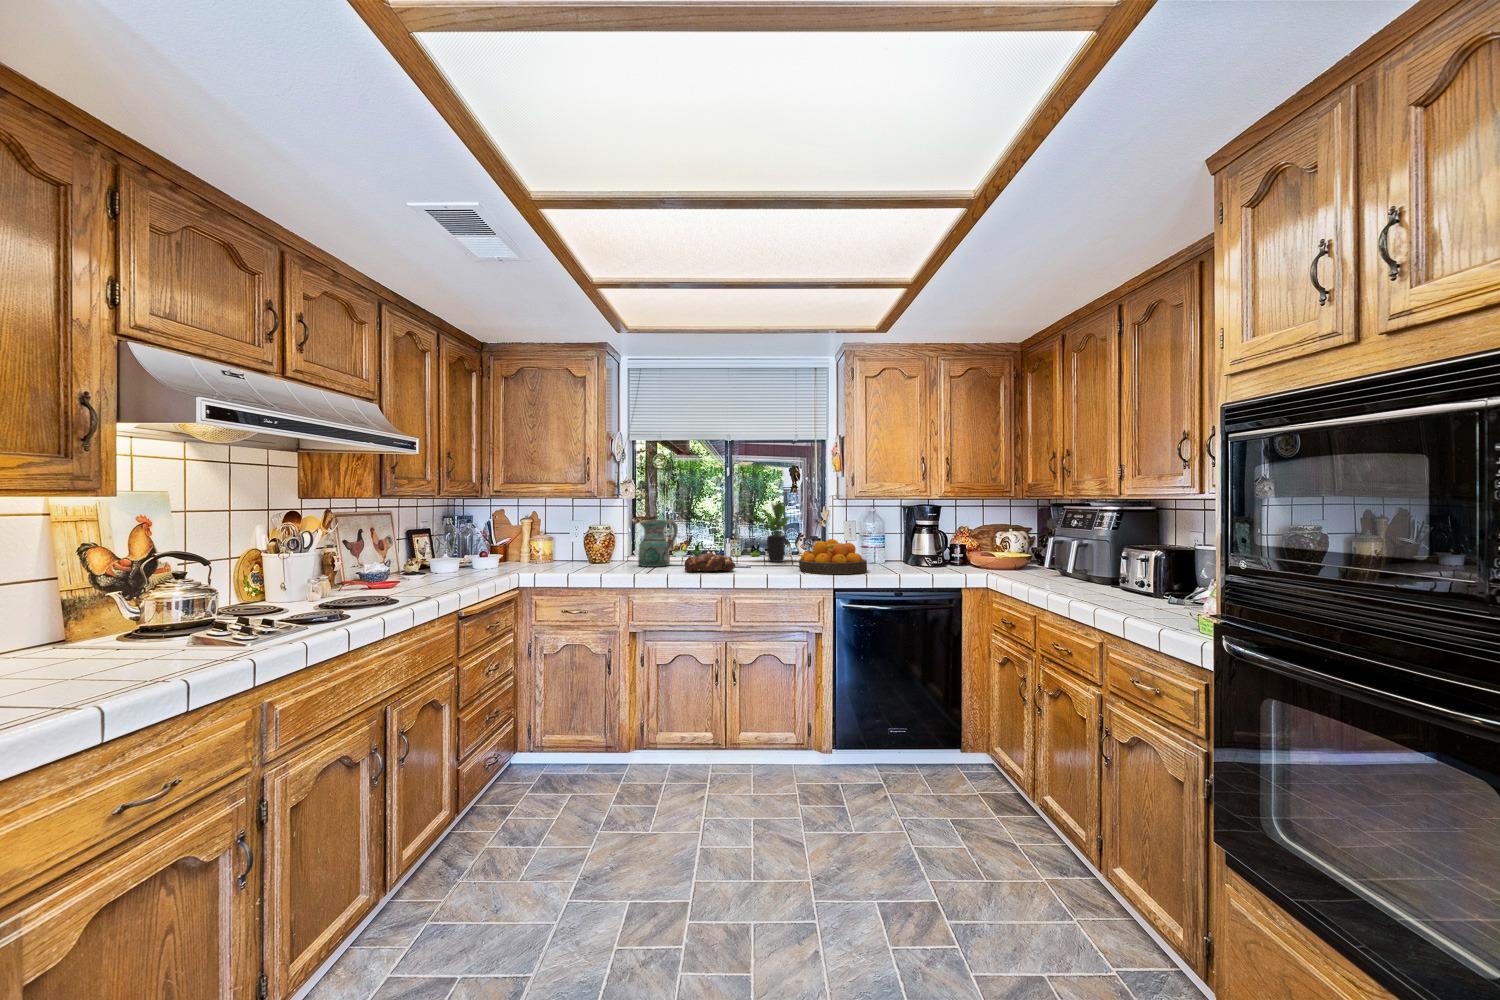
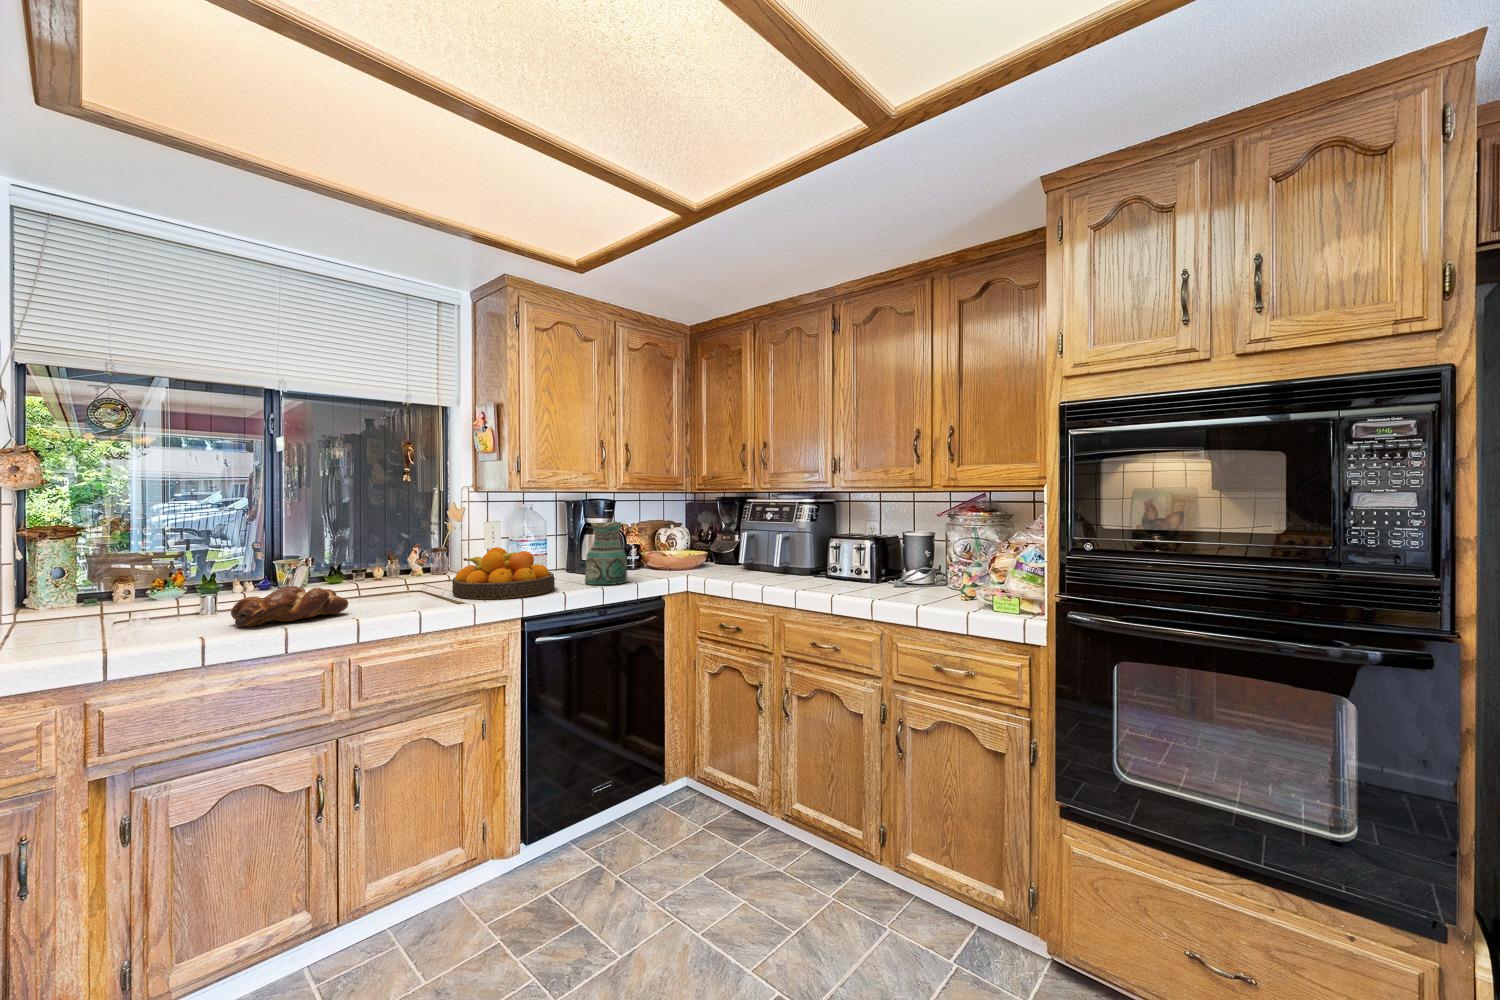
potted plant: present [754,502,796,562] -> none [333,496,429,588]
ceramic pitcher: present [638,519,678,567] -> present [585,521,628,585]

